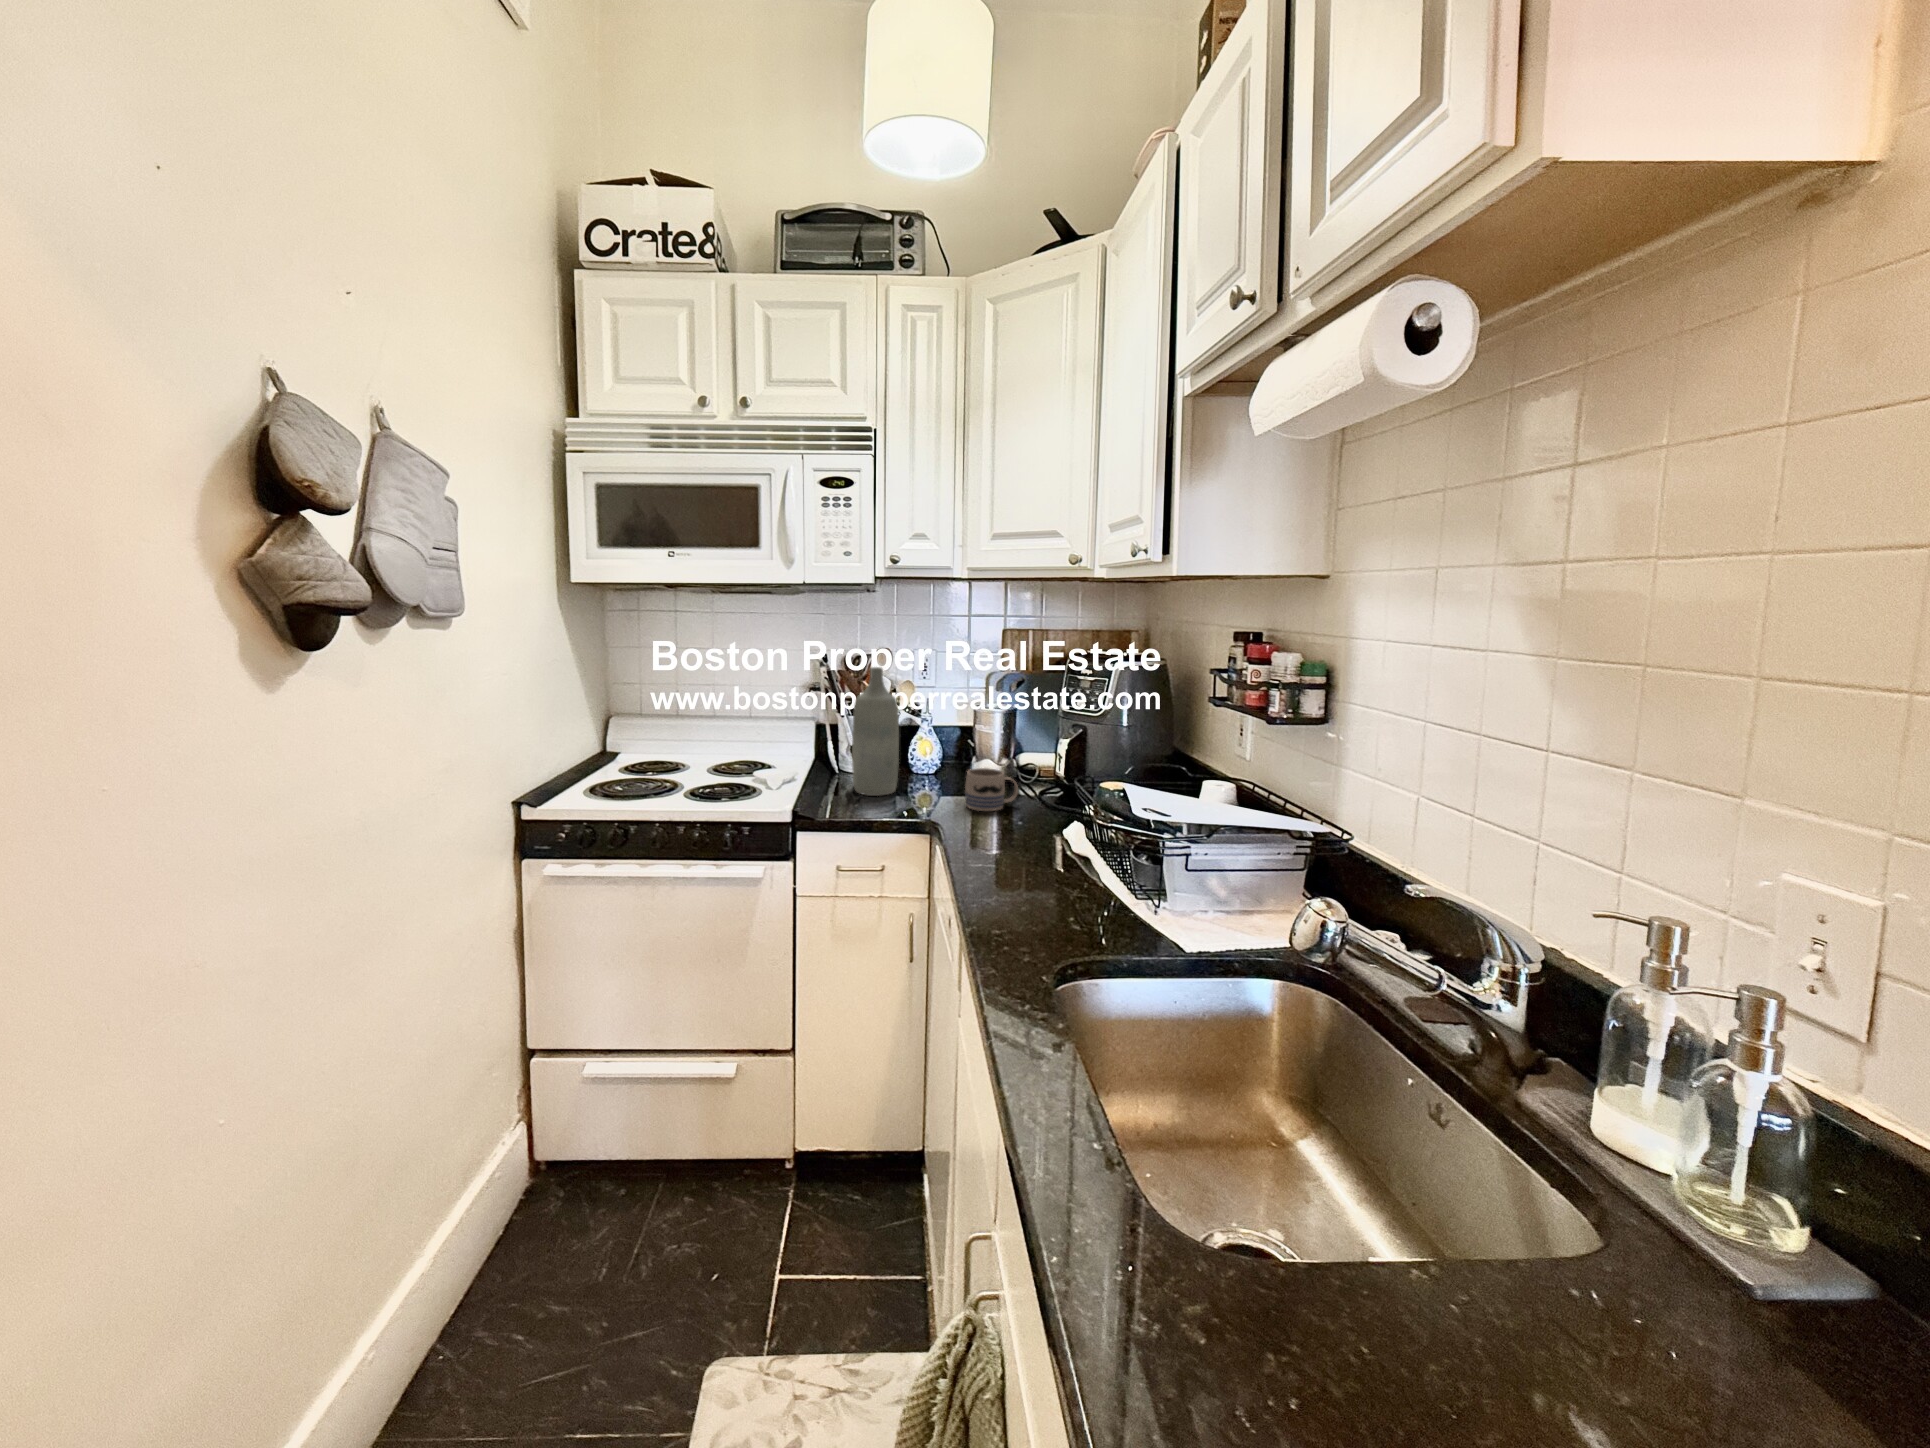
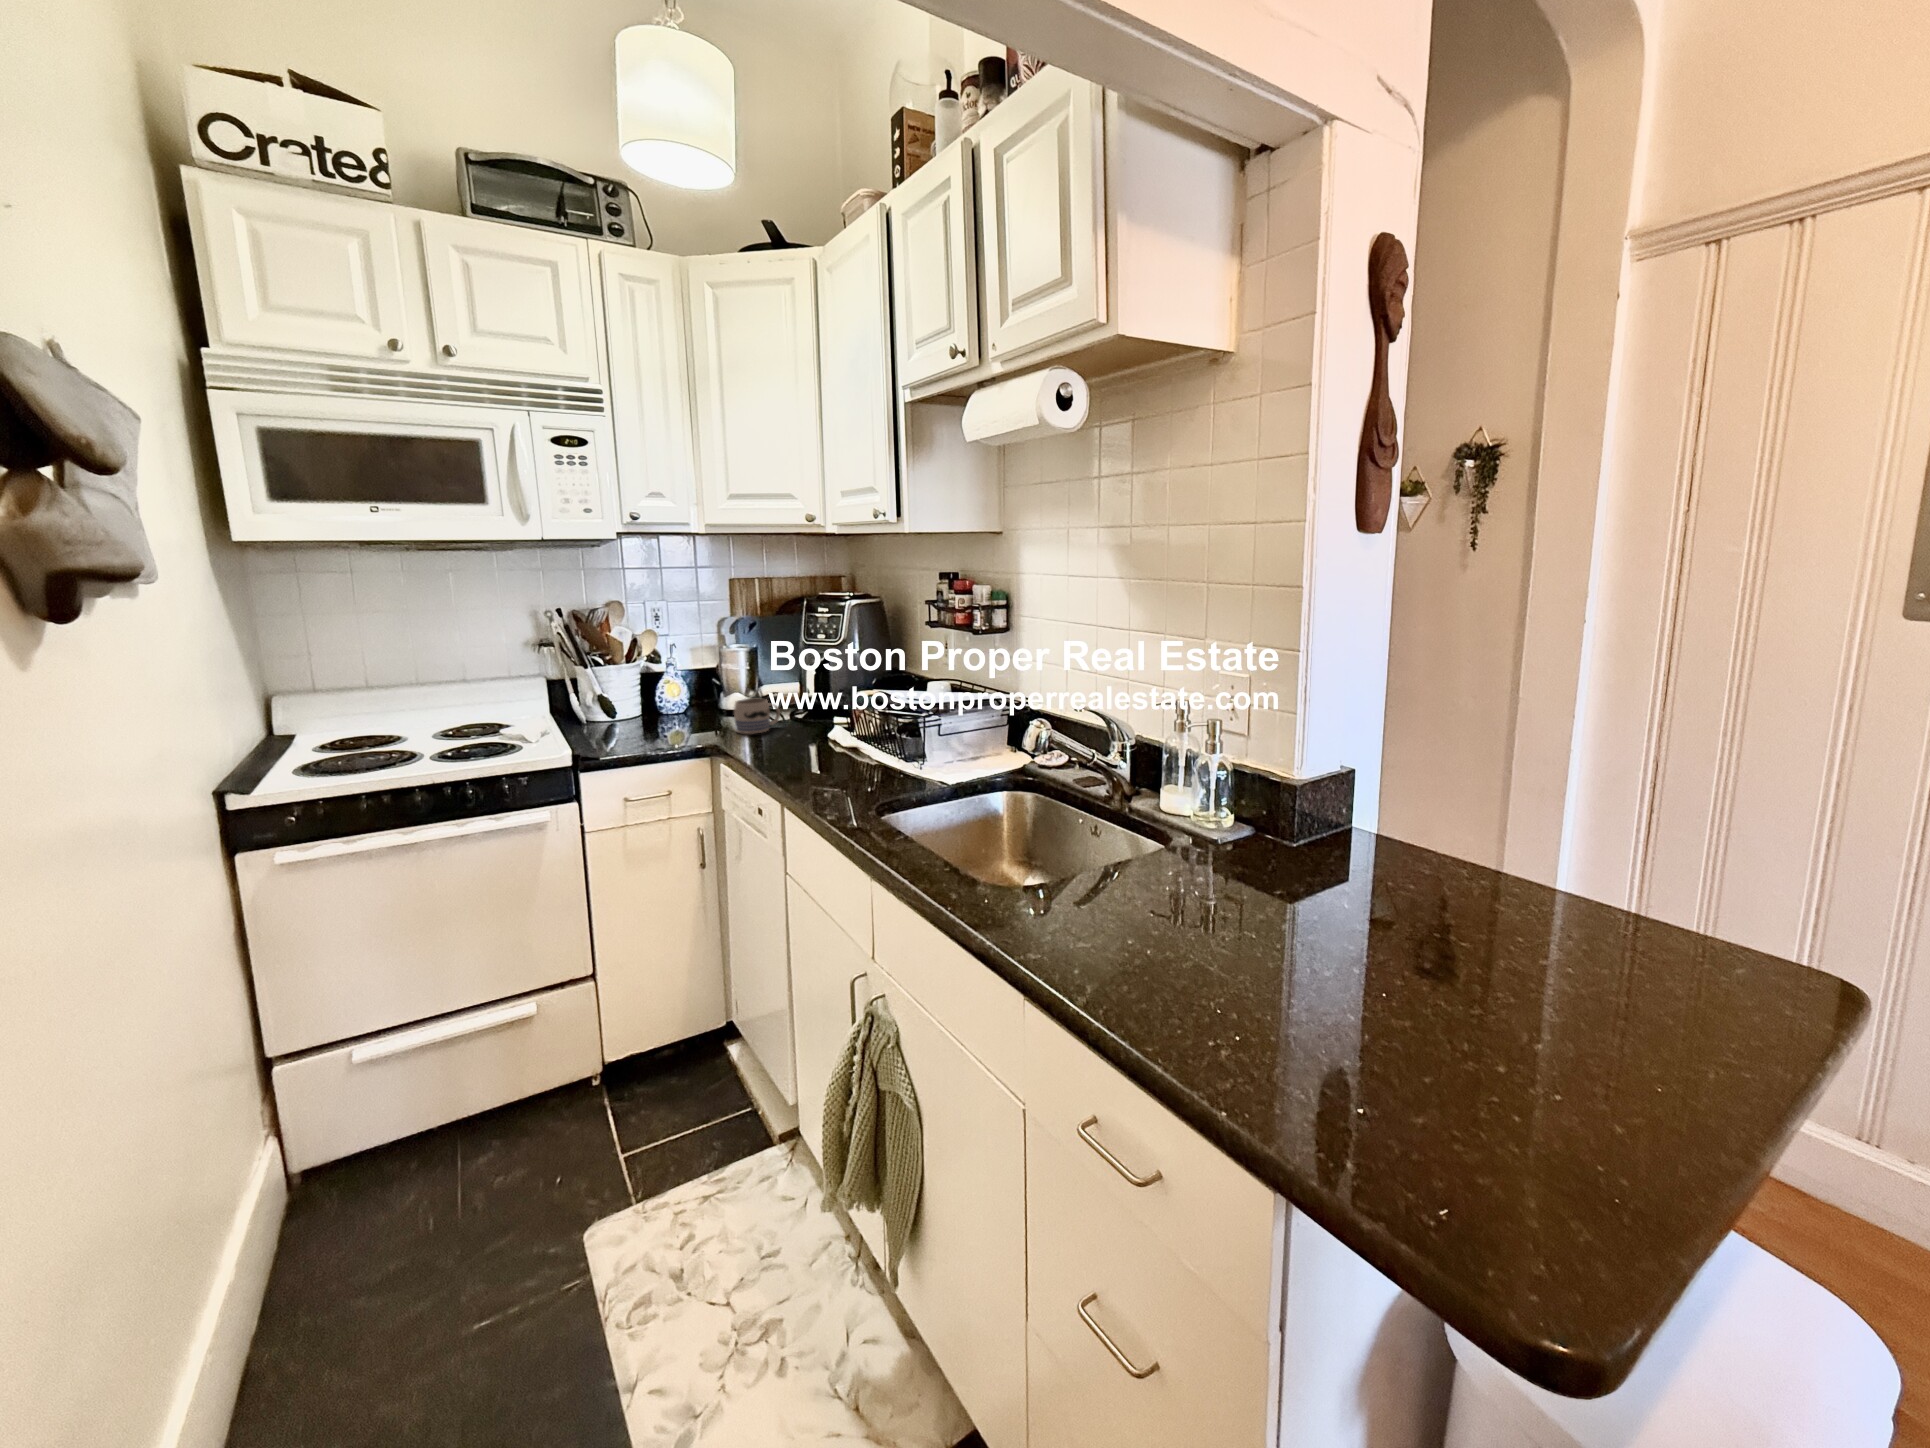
bottle: present [852,667,899,796] -> none [613,618,664,737]

